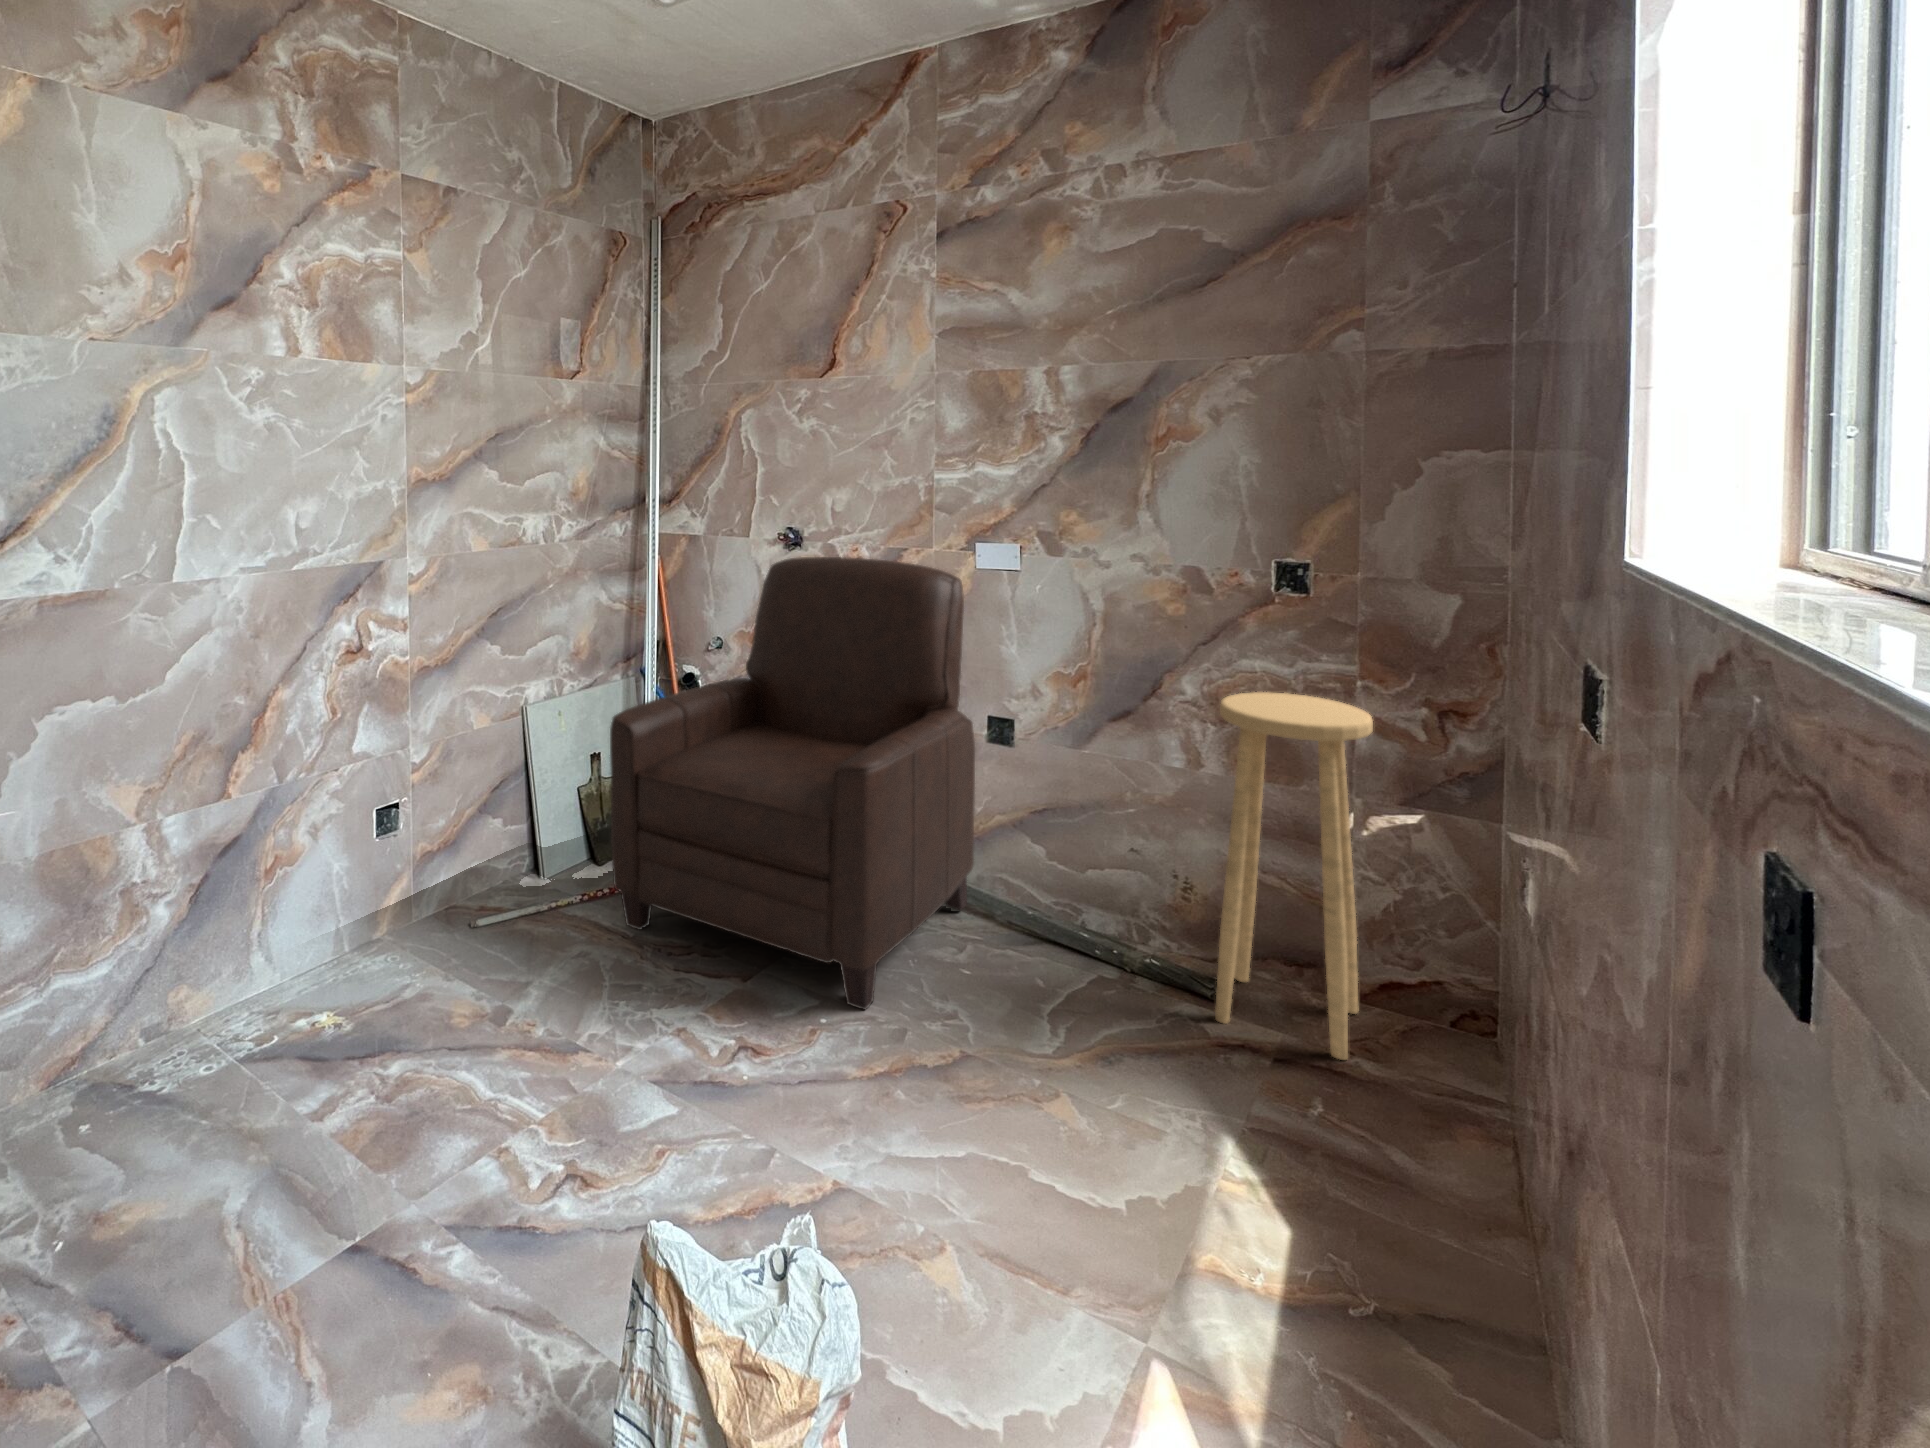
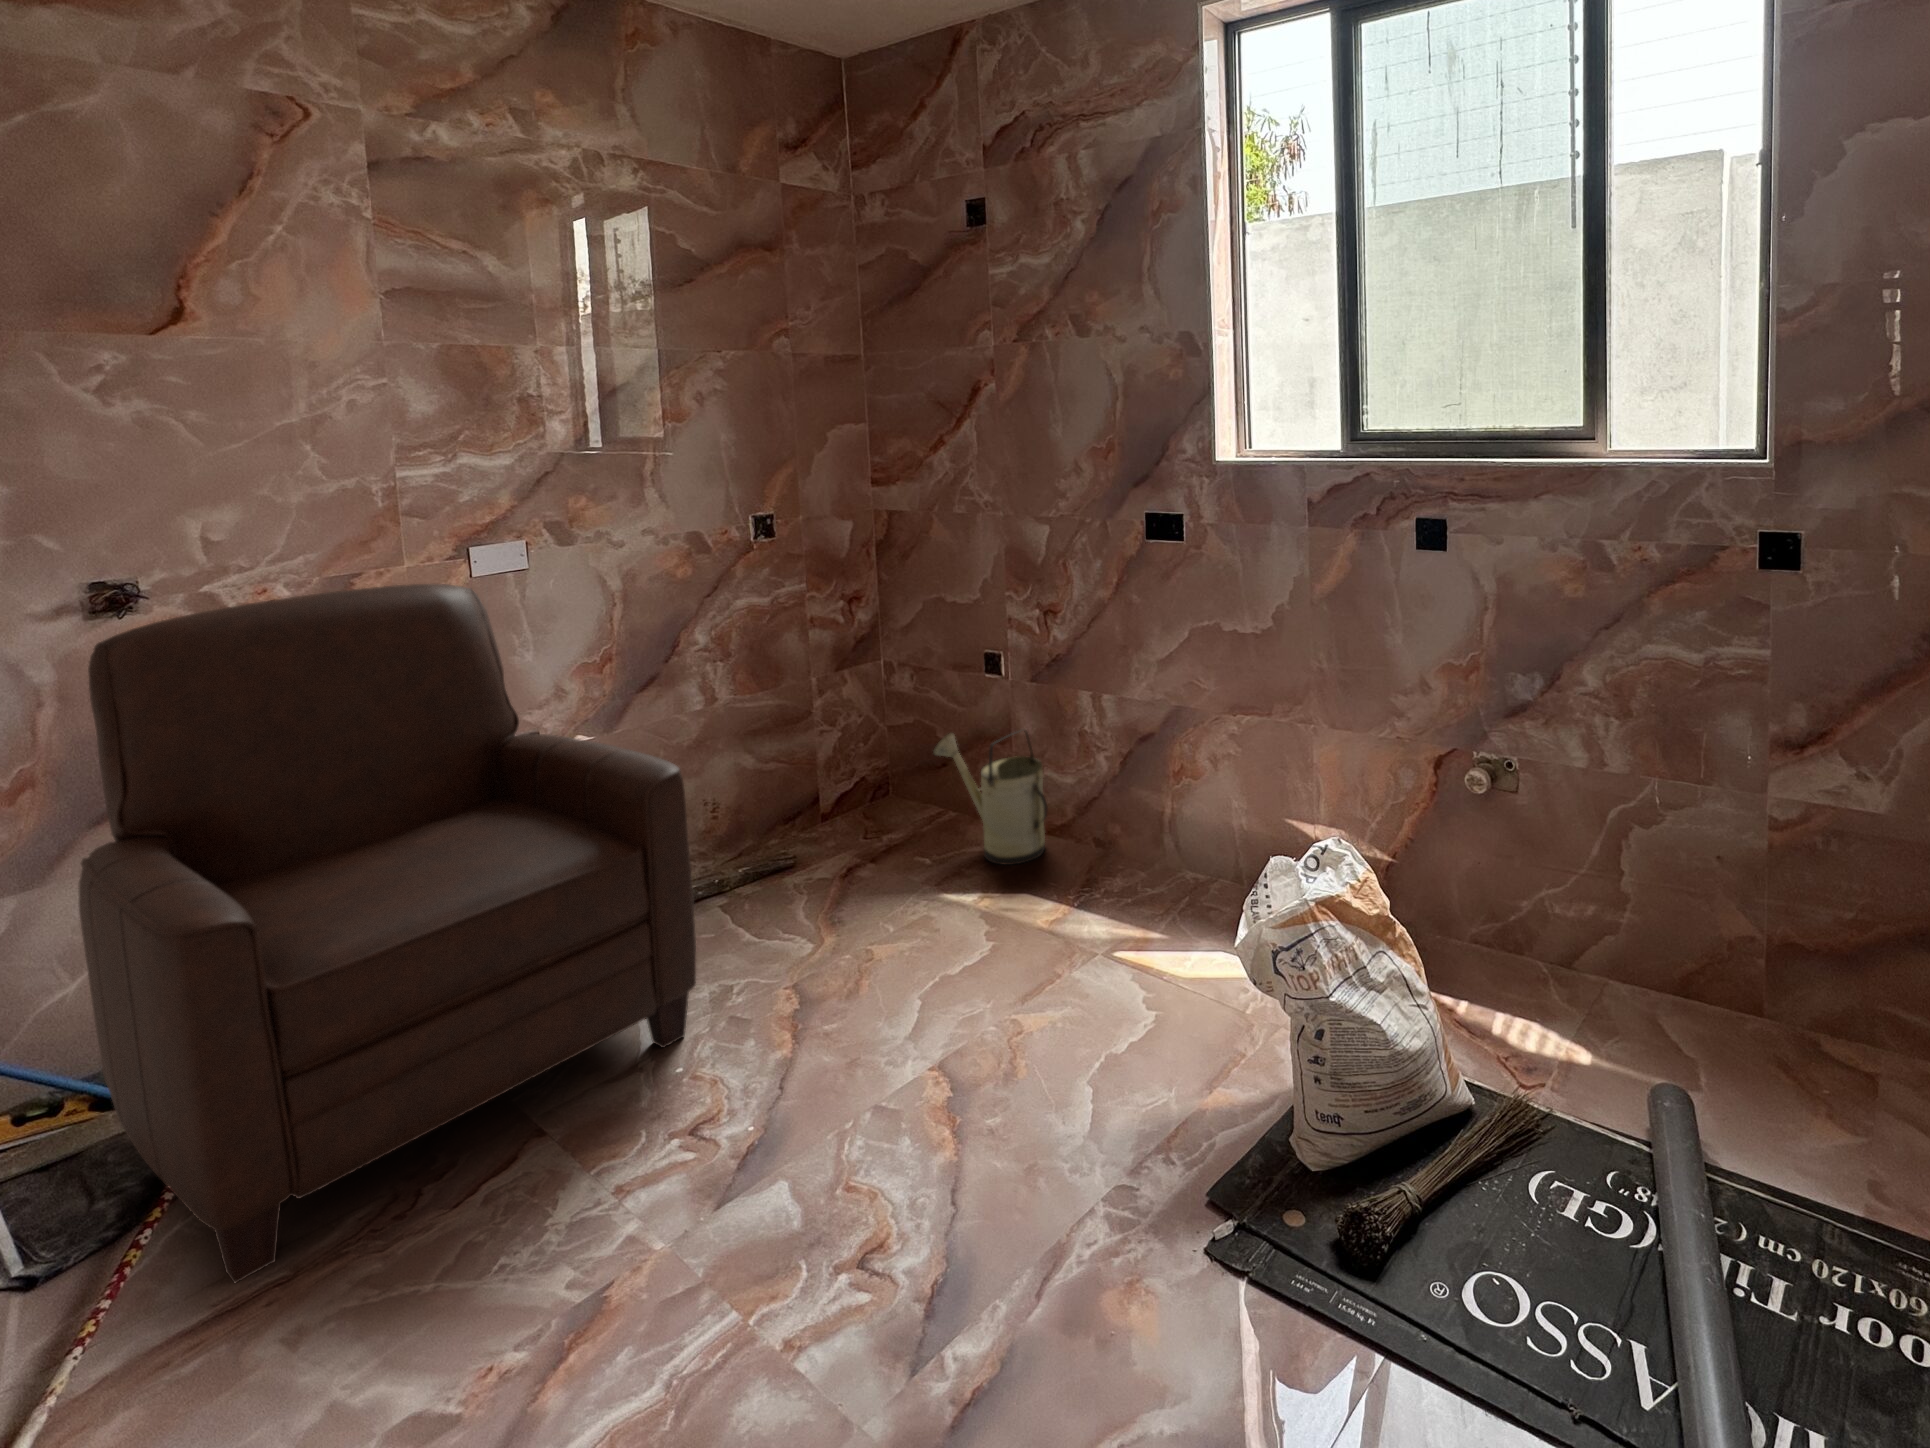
stool: present [1215,692,1373,1060] -> none [766,608,890,870]
watering can: none [1353,955,1487,1240] -> present [933,731,1047,865]

